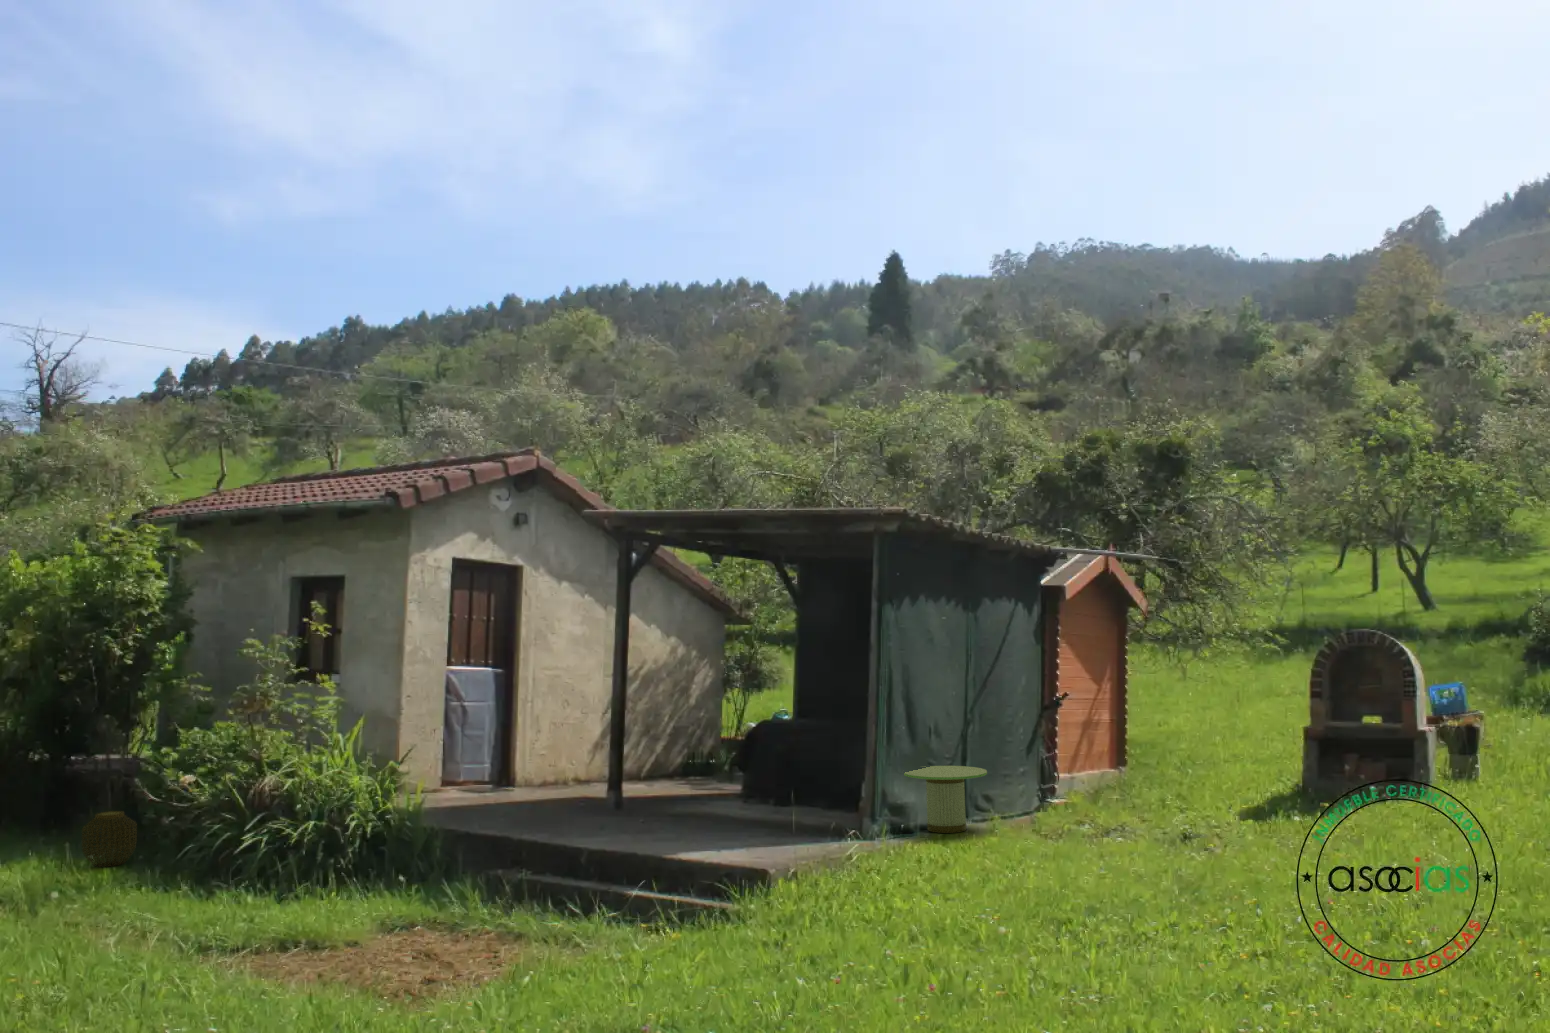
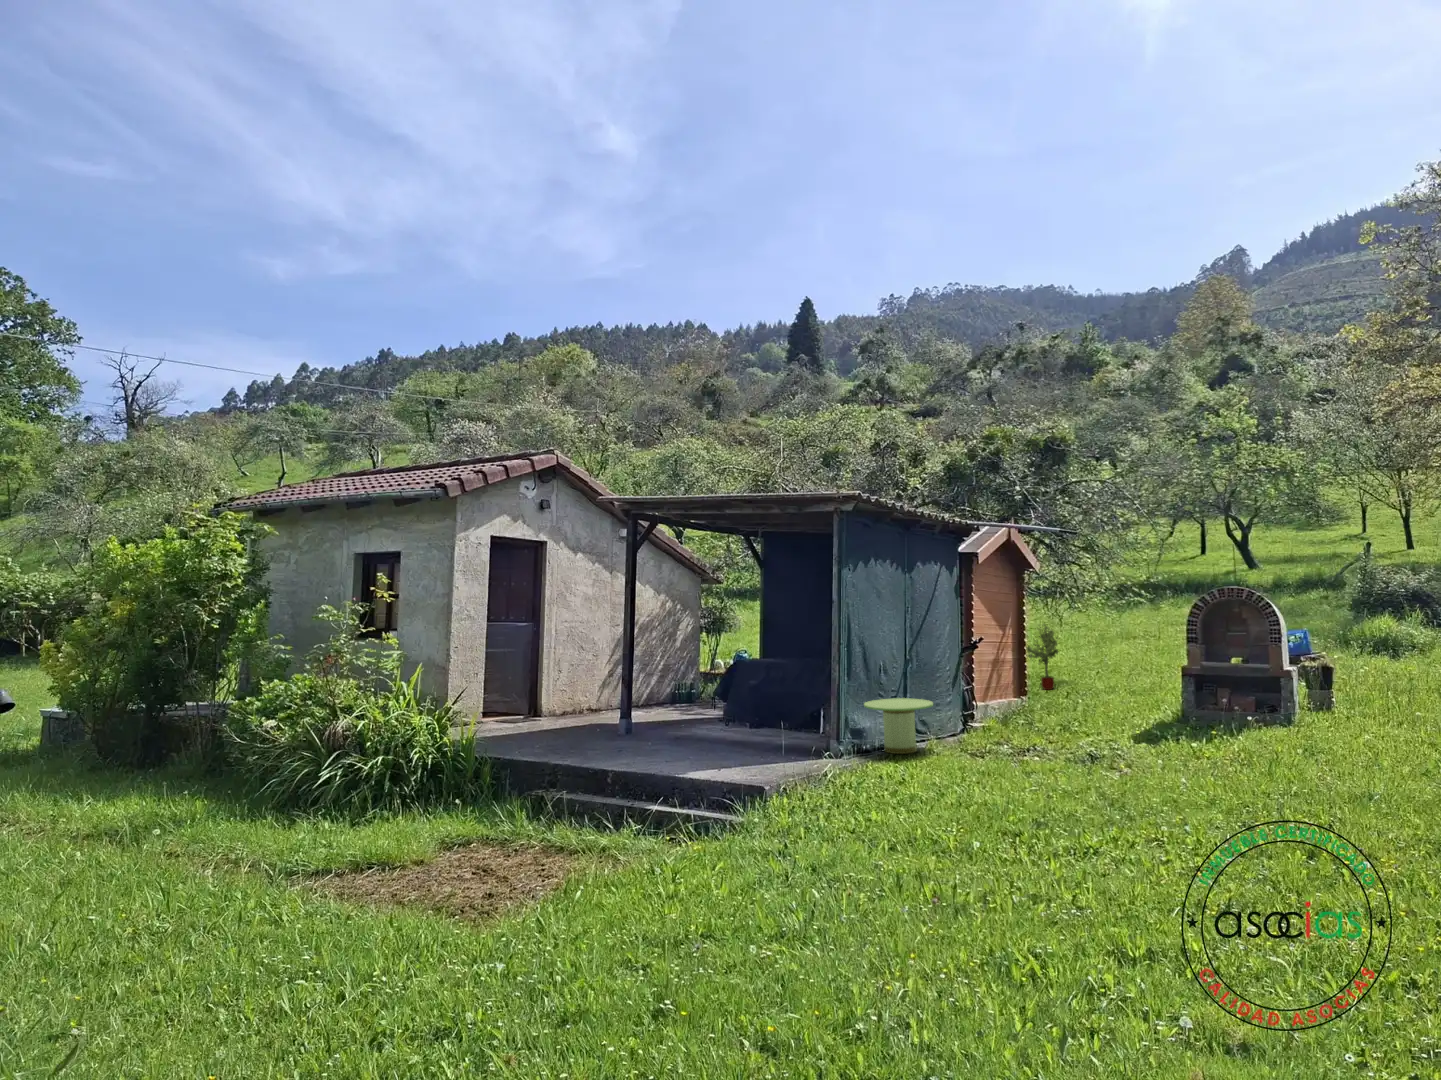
potted tree: none [1124,678,1167,762] -> present [1026,624,1058,690]
woven basket: present [82,811,137,867] -> none [187,749,233,796]

